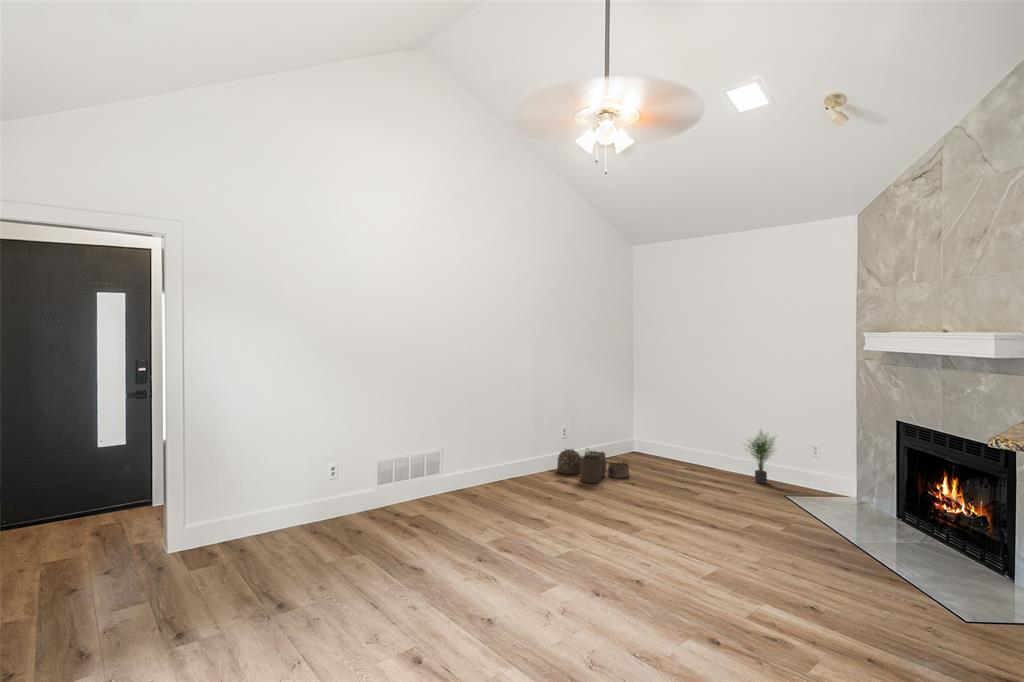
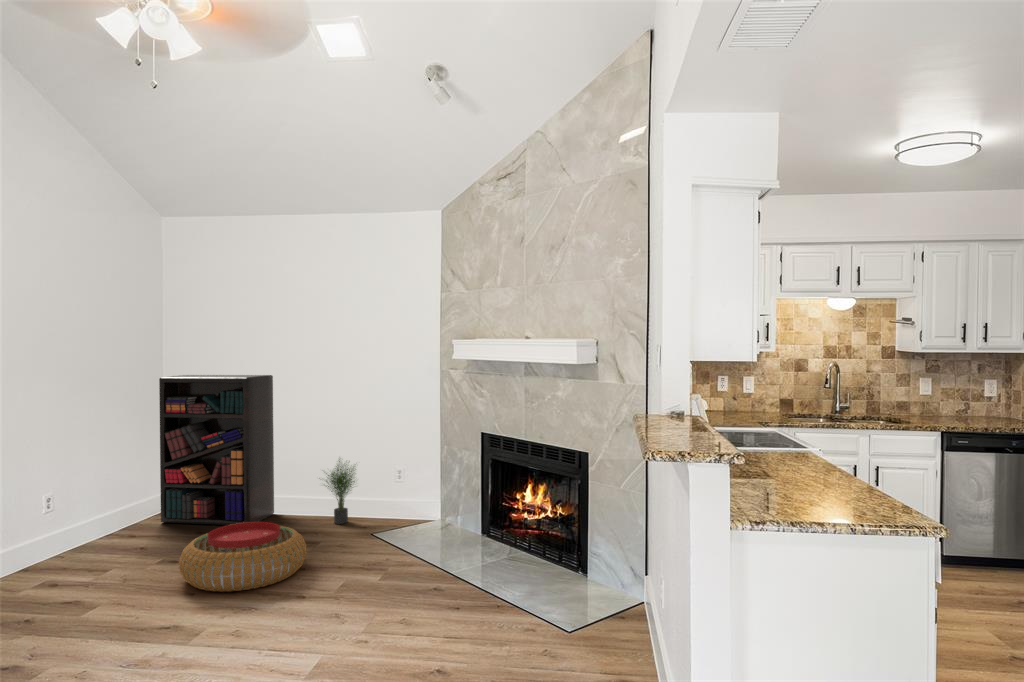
bookshelf: none [630,358,709,472] -> present [159,375,274,525]
woven basket: present [557,449,629,483] -> none [35,519,165,575]
pouf: none [633,465,724,514] -> present [179,522,307,592]

